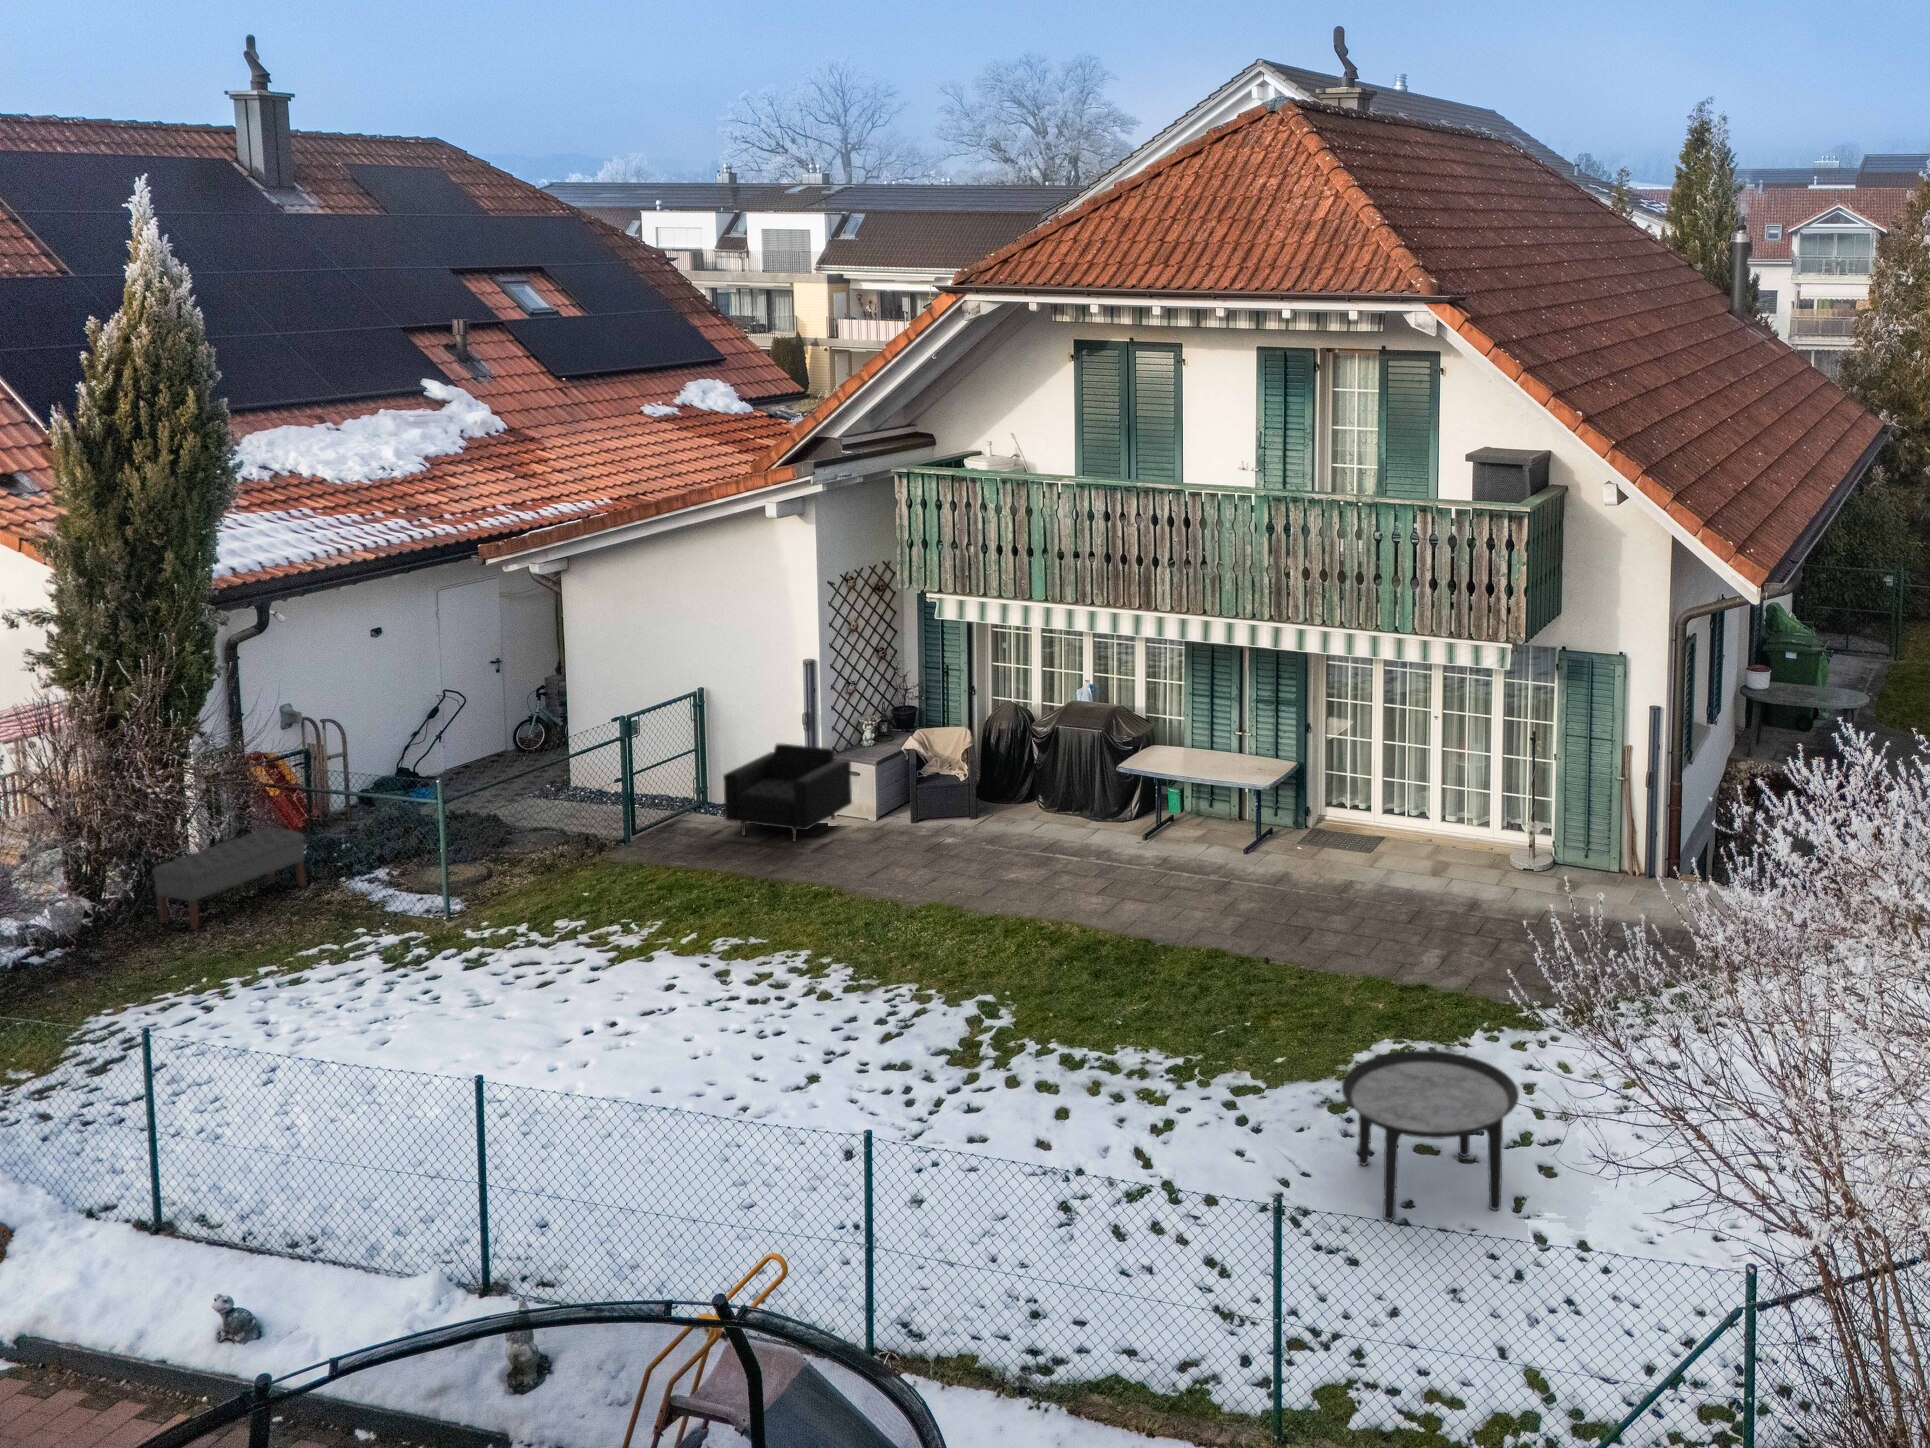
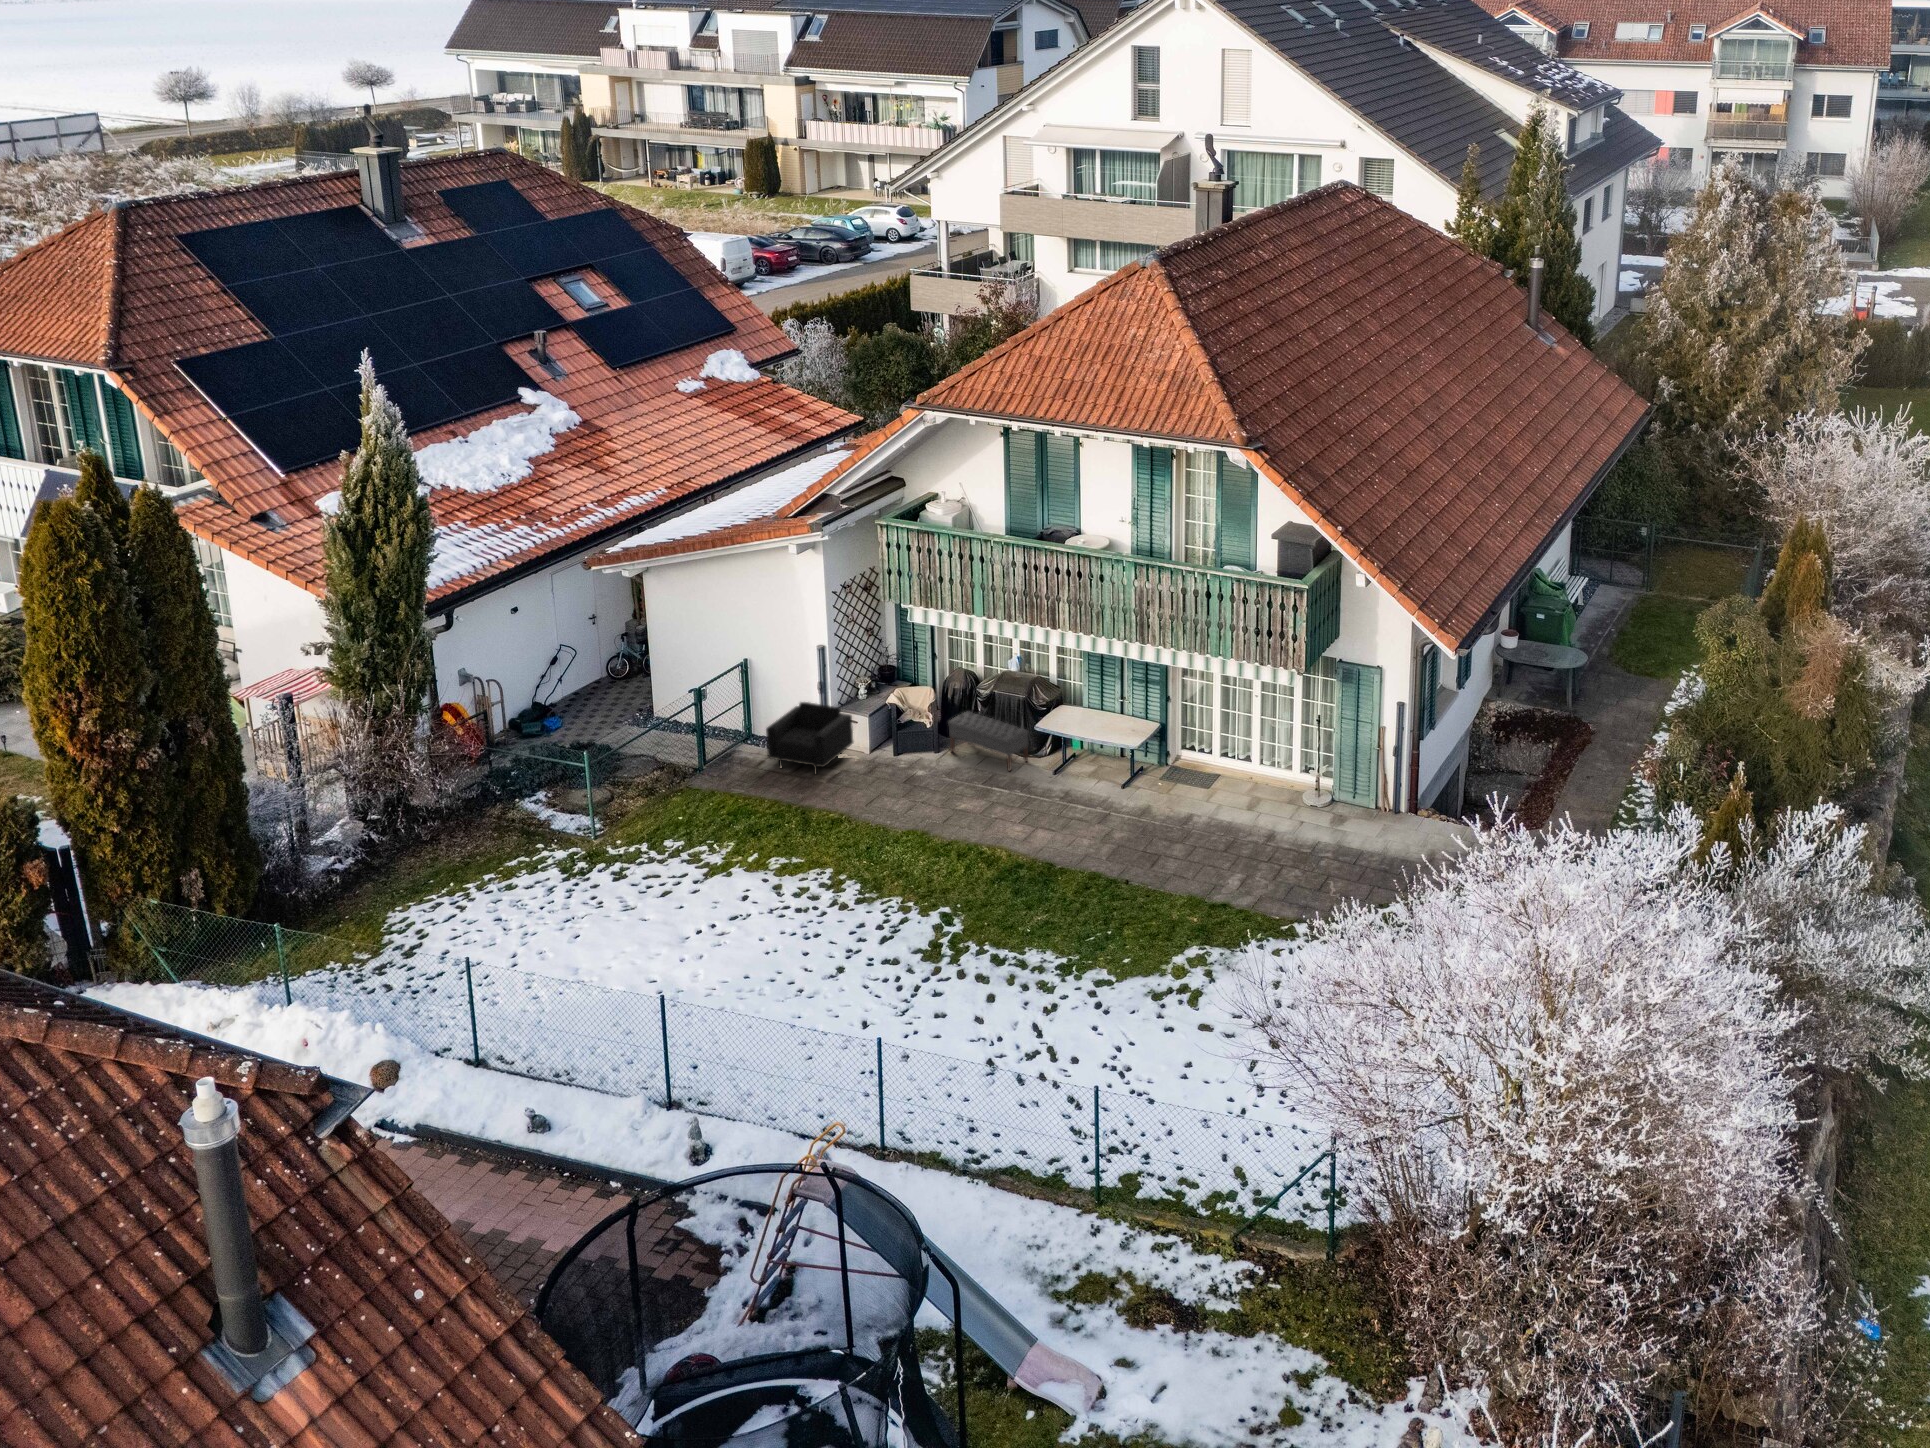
bench: present [152,828,305,929] -> present [948,711,1029,771]
round table: present [1342,1050,1519,1221] -> none [1152,971,1255,1075]

